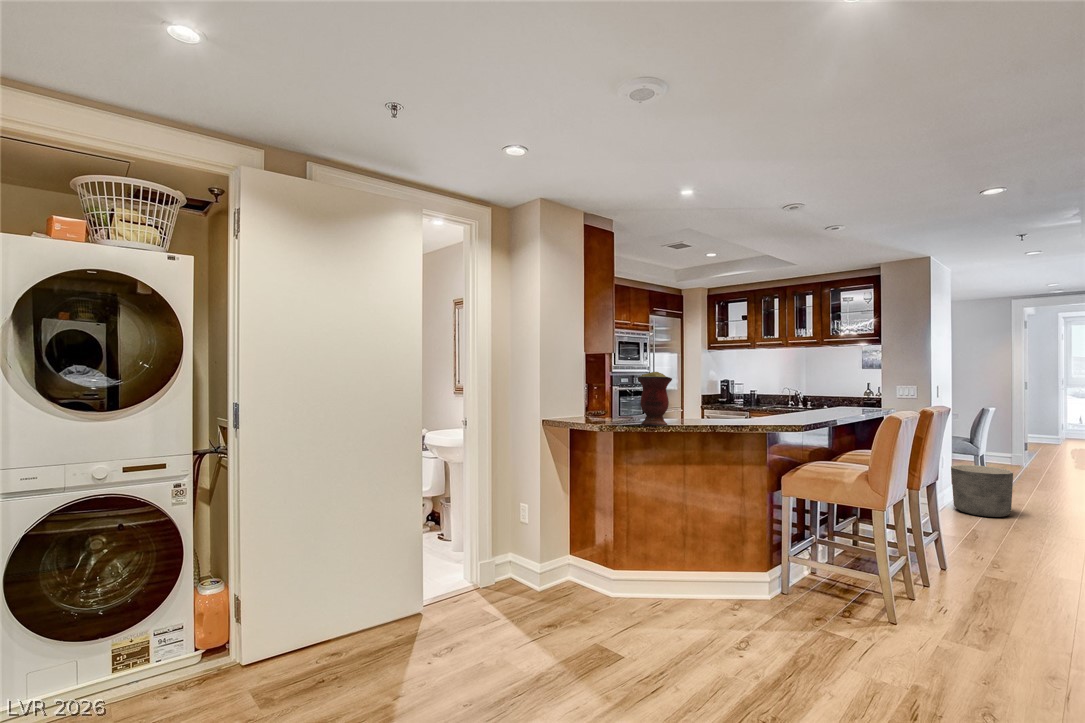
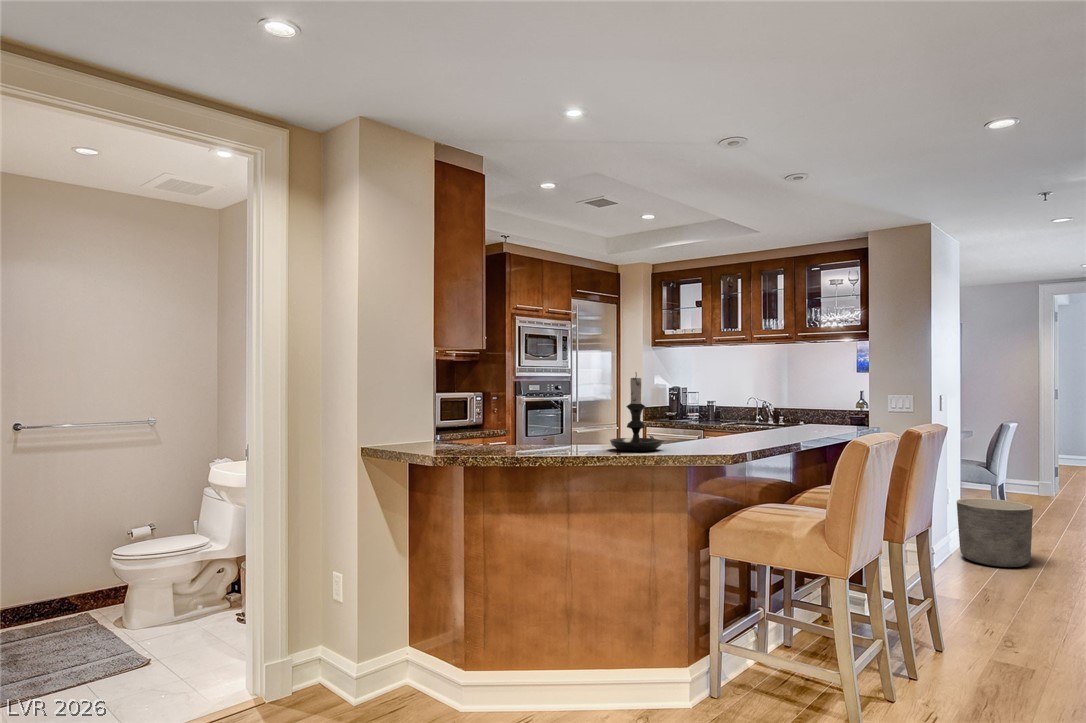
candle holder: none [713,371,752,425] -> present [610,373,665,451]
vase: present [638,372,672,425] -> none [499,373,550,453]

